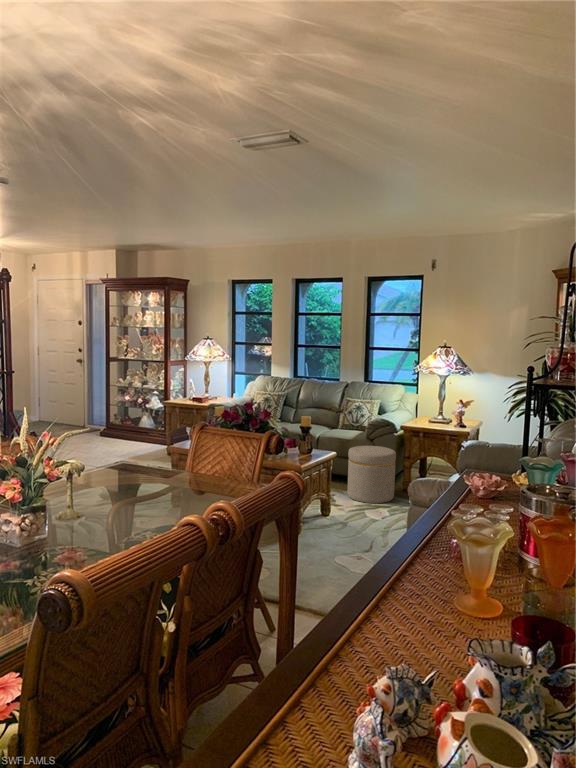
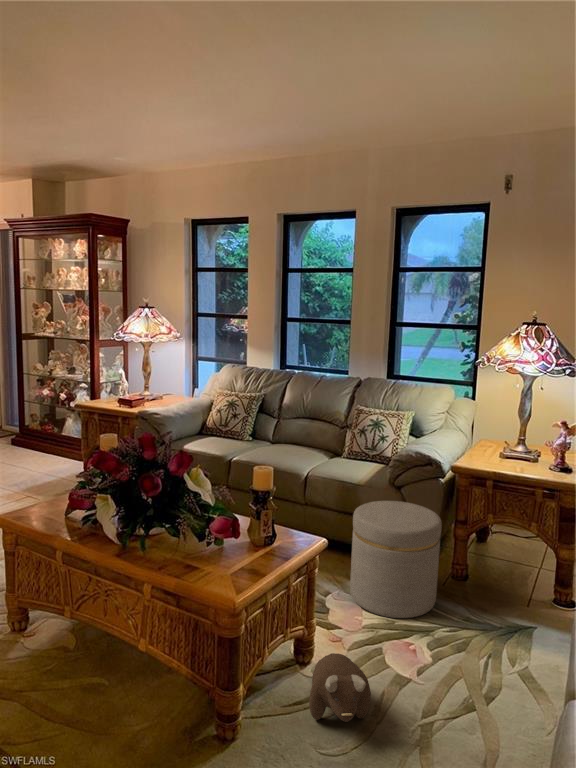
plush toy: none [334,502,363,530] -> present [309,653,371,722]

